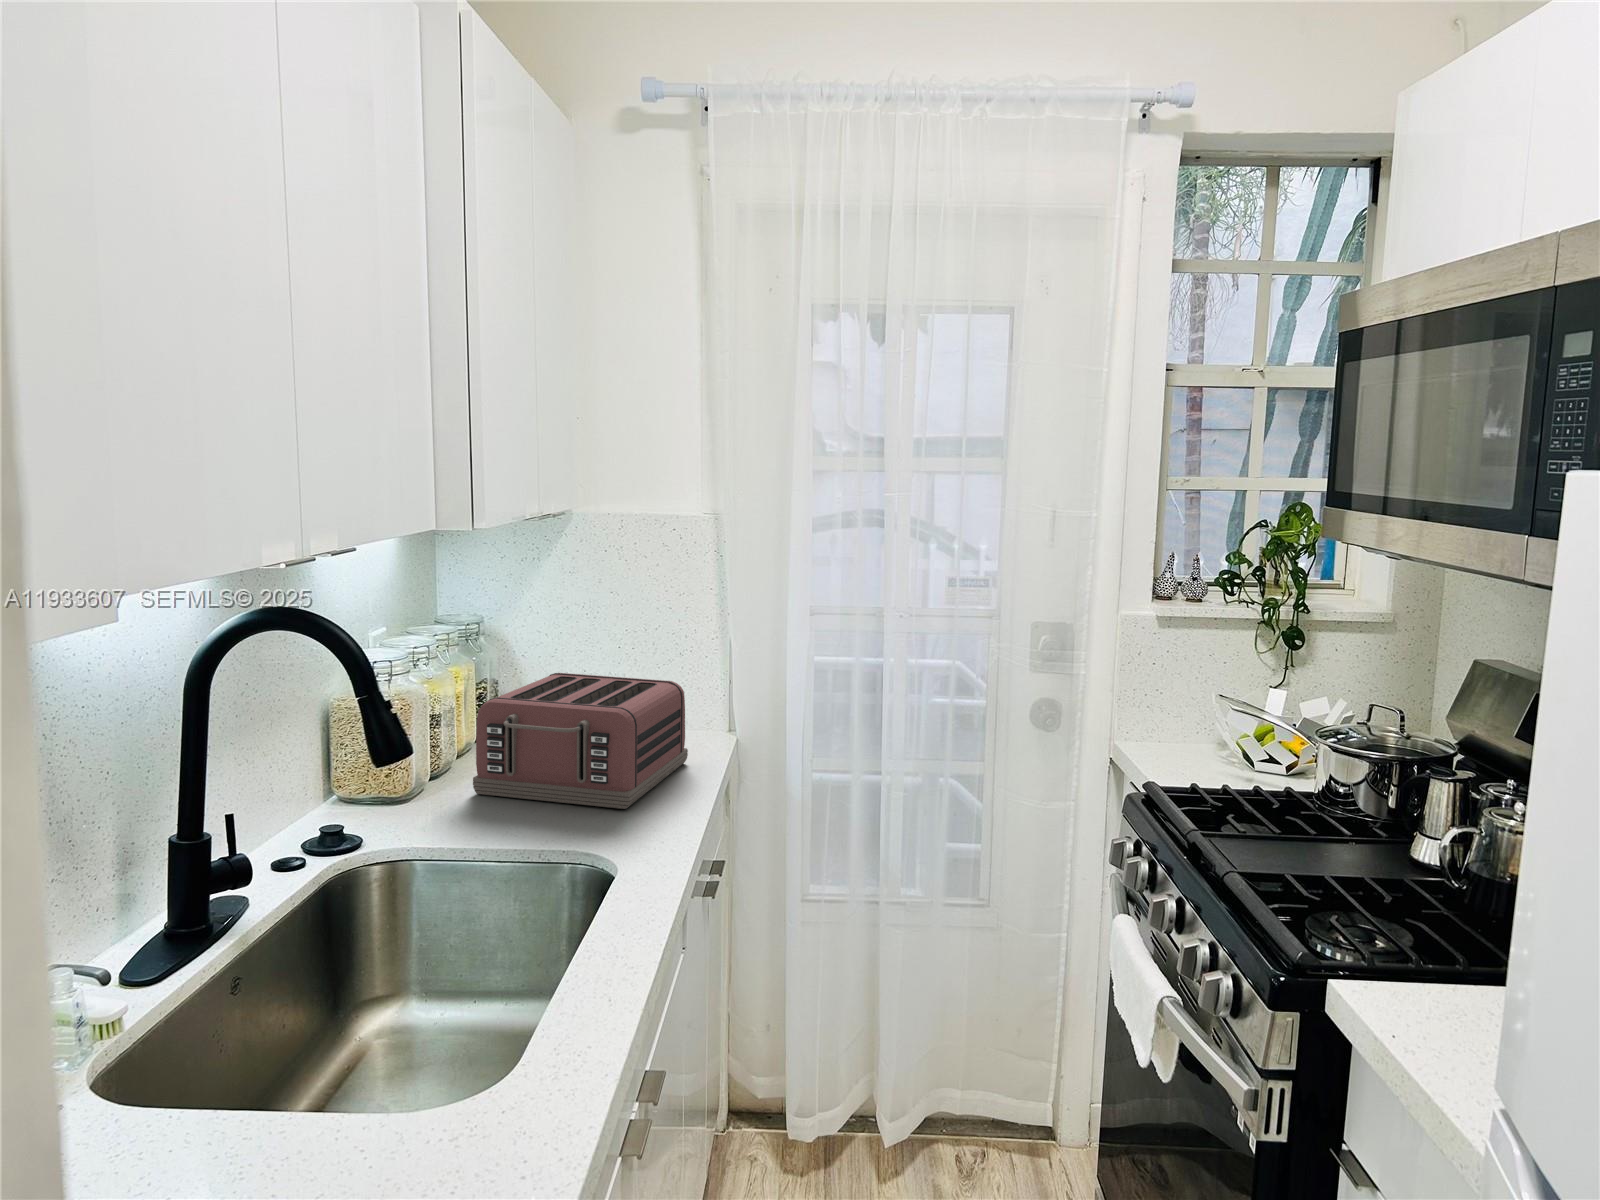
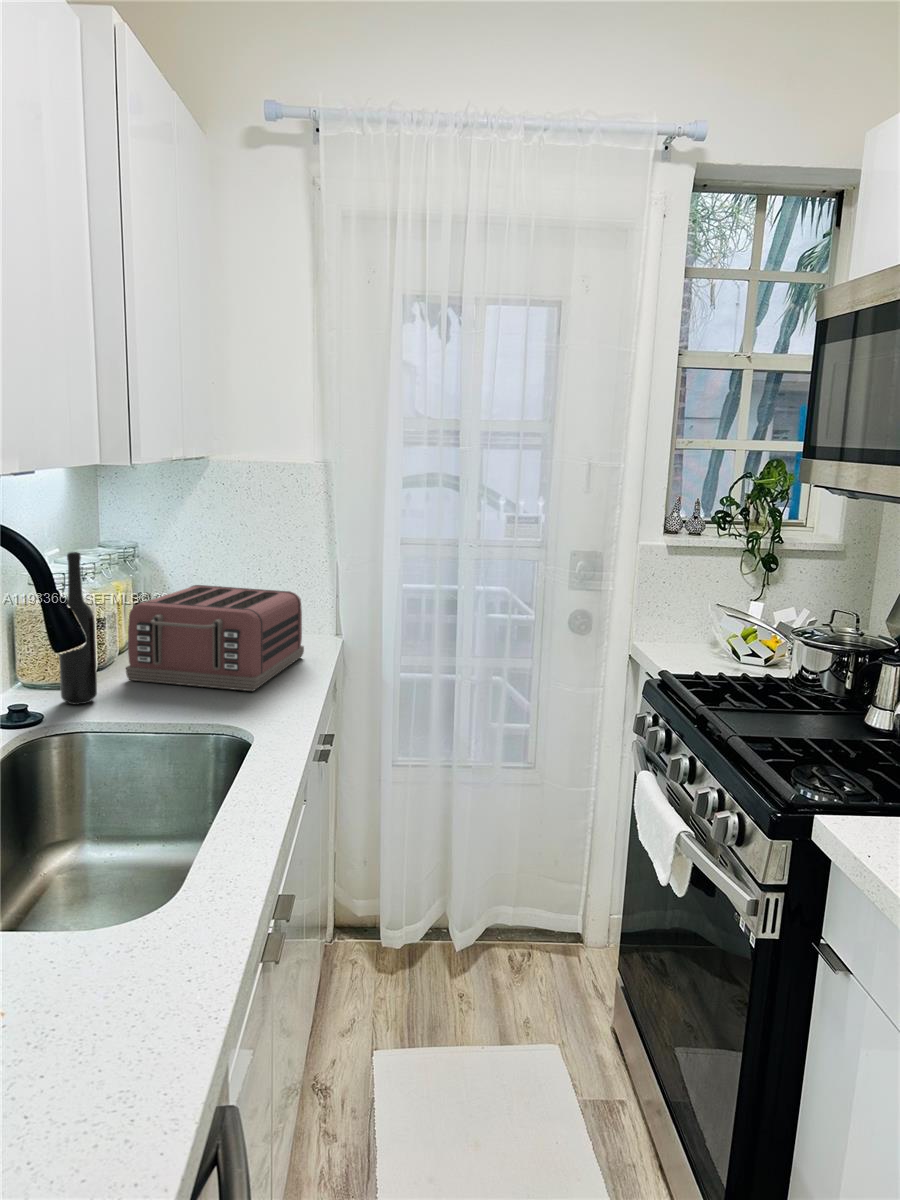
bottle: none [397,643,440,826] -> present [59,552,97,705]

